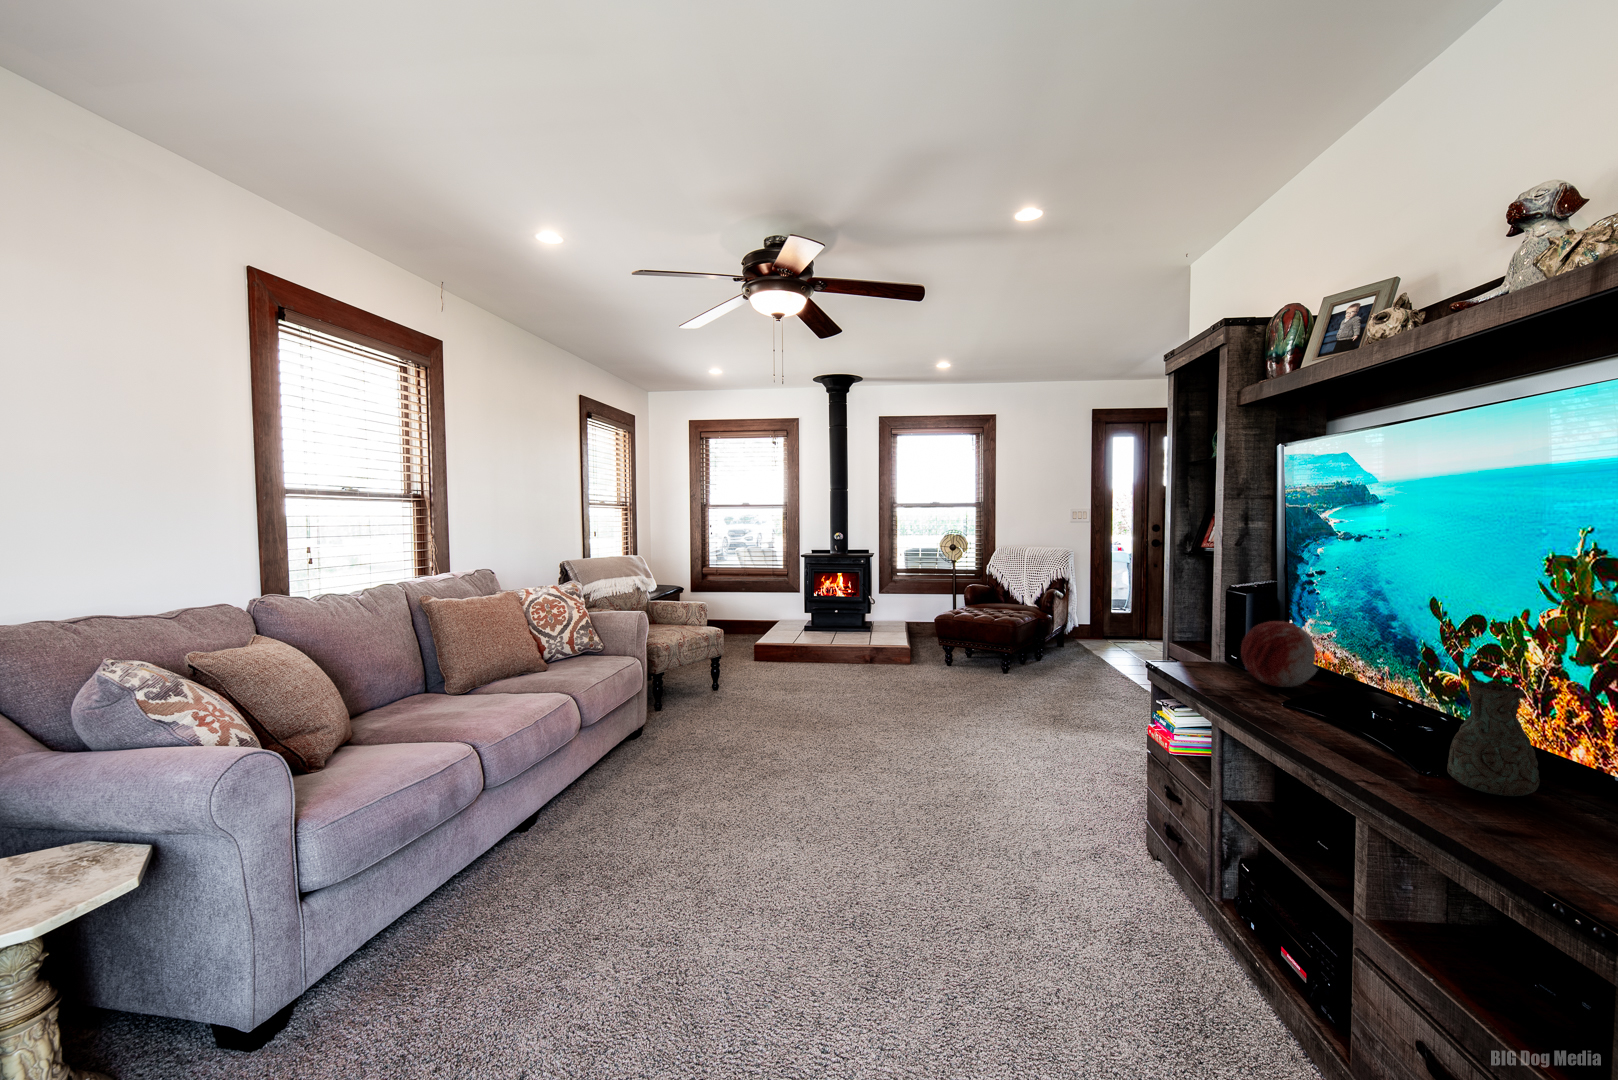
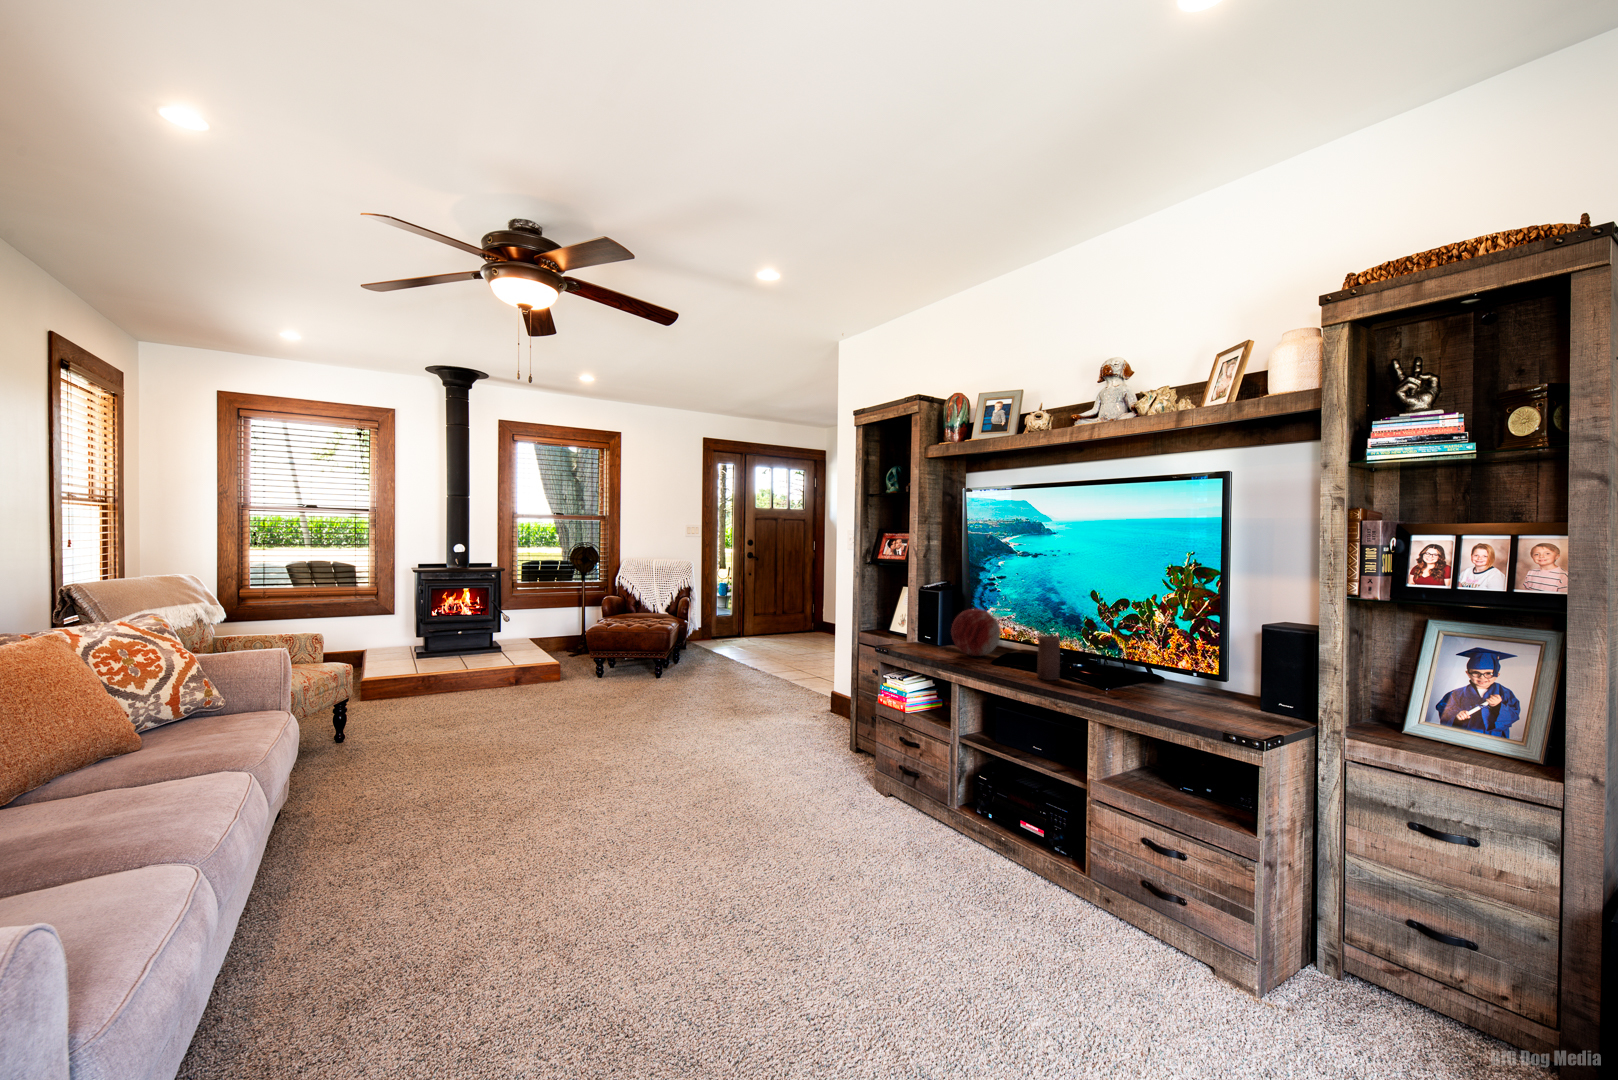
candle: none [1322,666,1360,733] -> present [1037,636,1060,680]
decorative vase: present [1447,682,1540,796] -> none [1136,636,1182,702]

